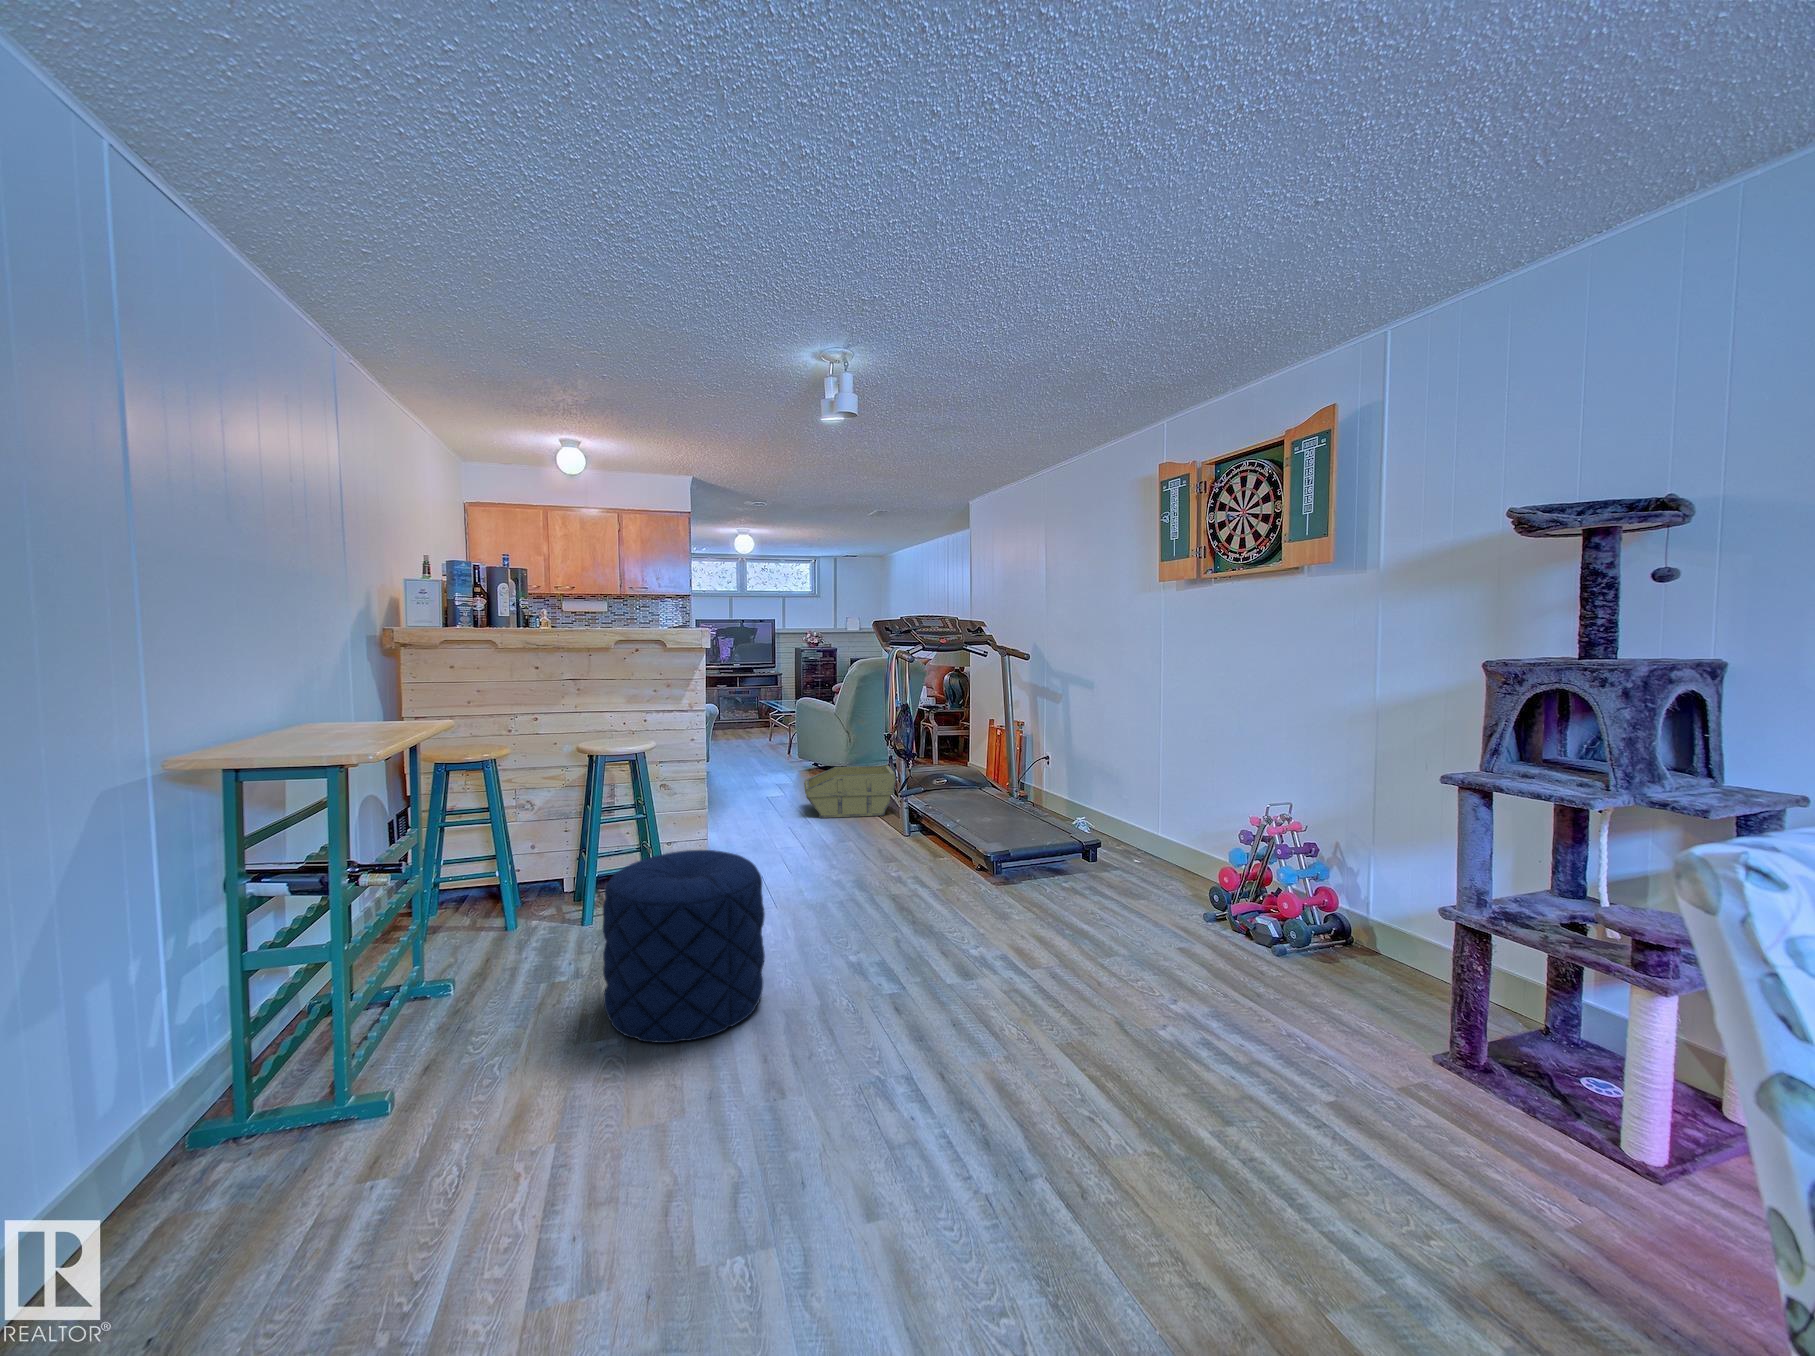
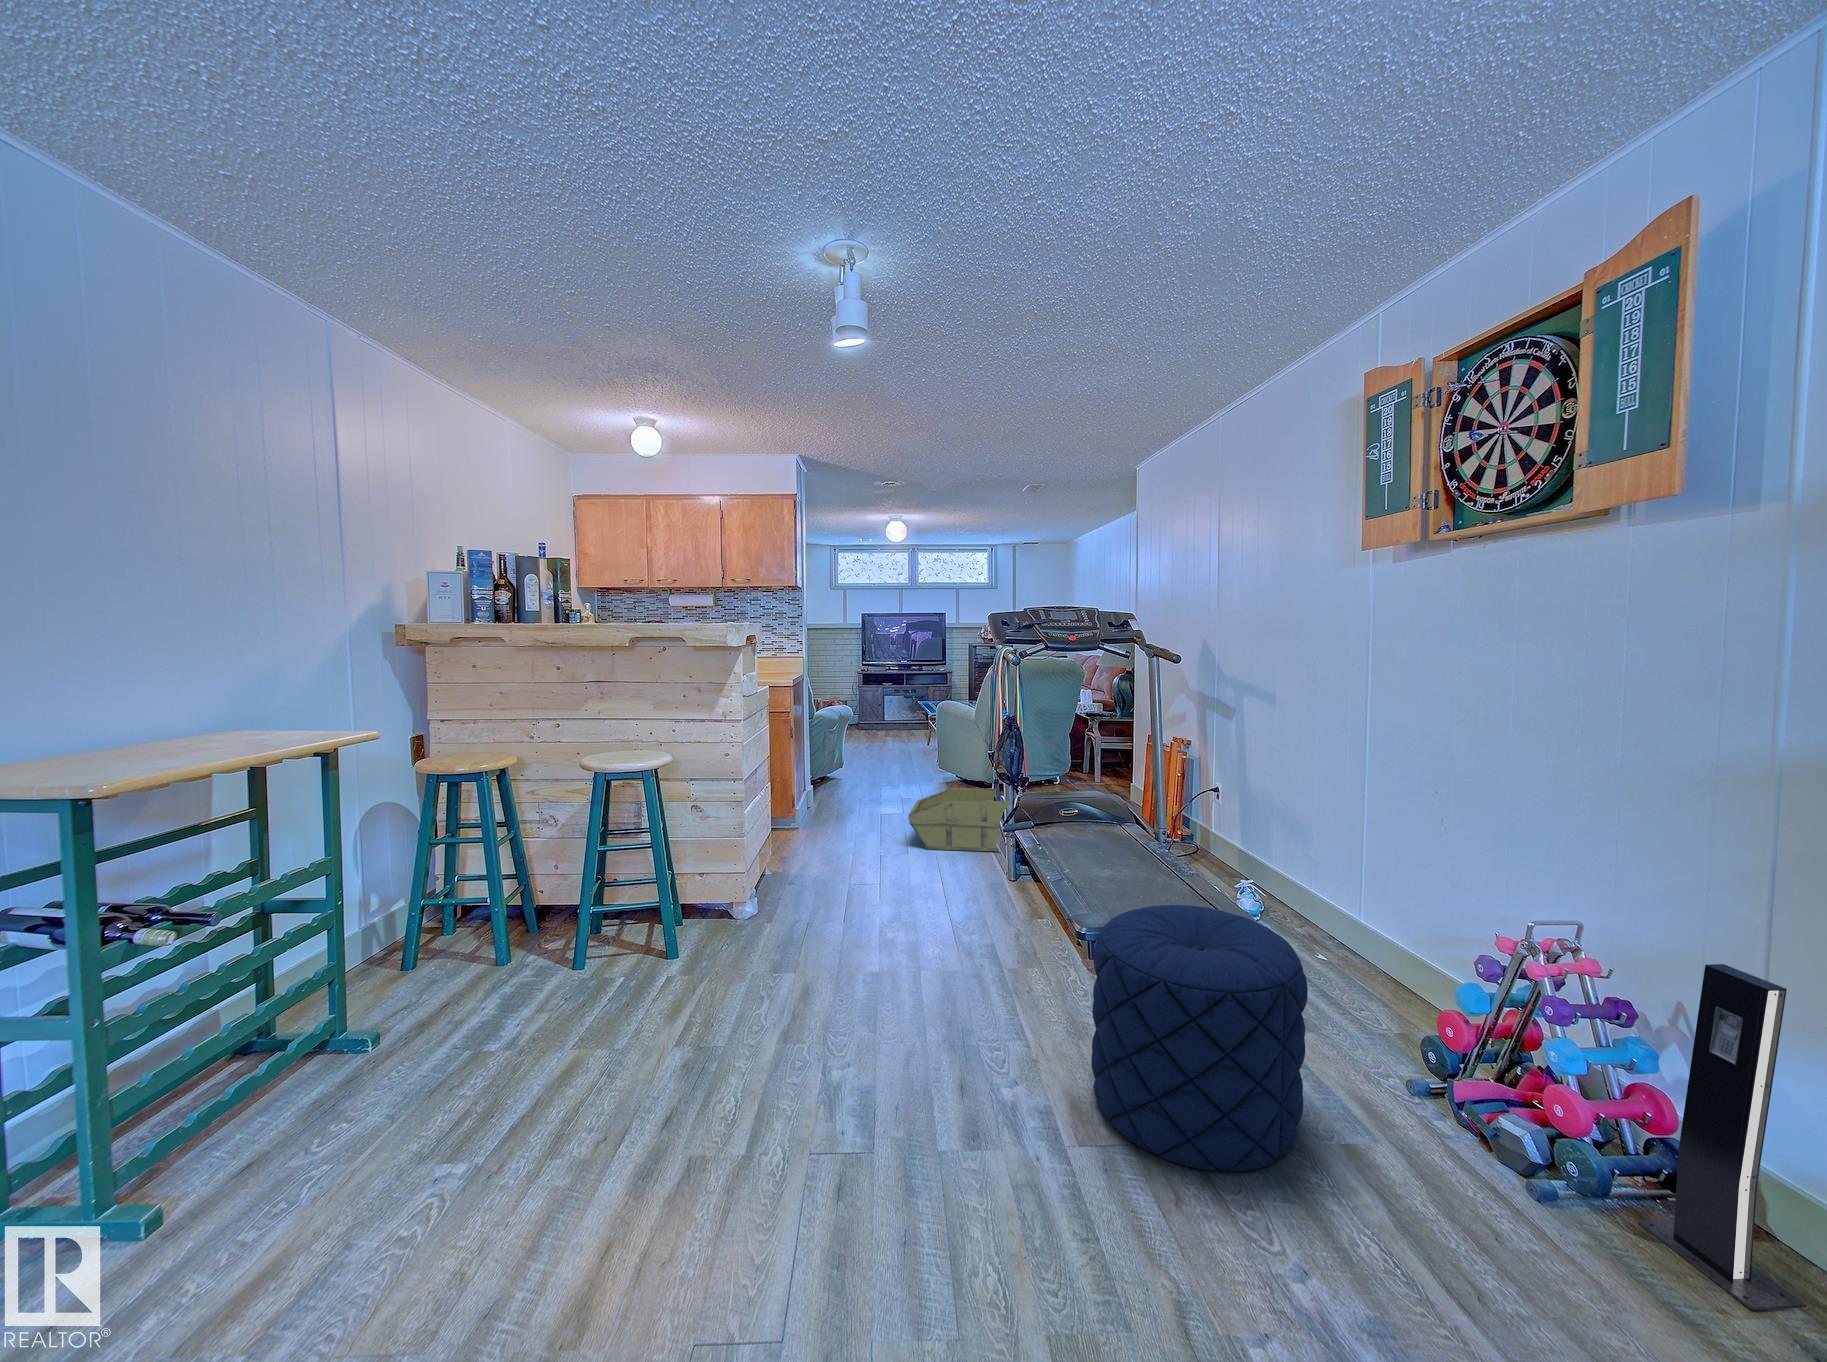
speaker: none [1324,811,1395,982] -> present [1638,964,1806,1310]
pouf: present [603,850,765,1043] -> present [1091,905,1308,1172]

